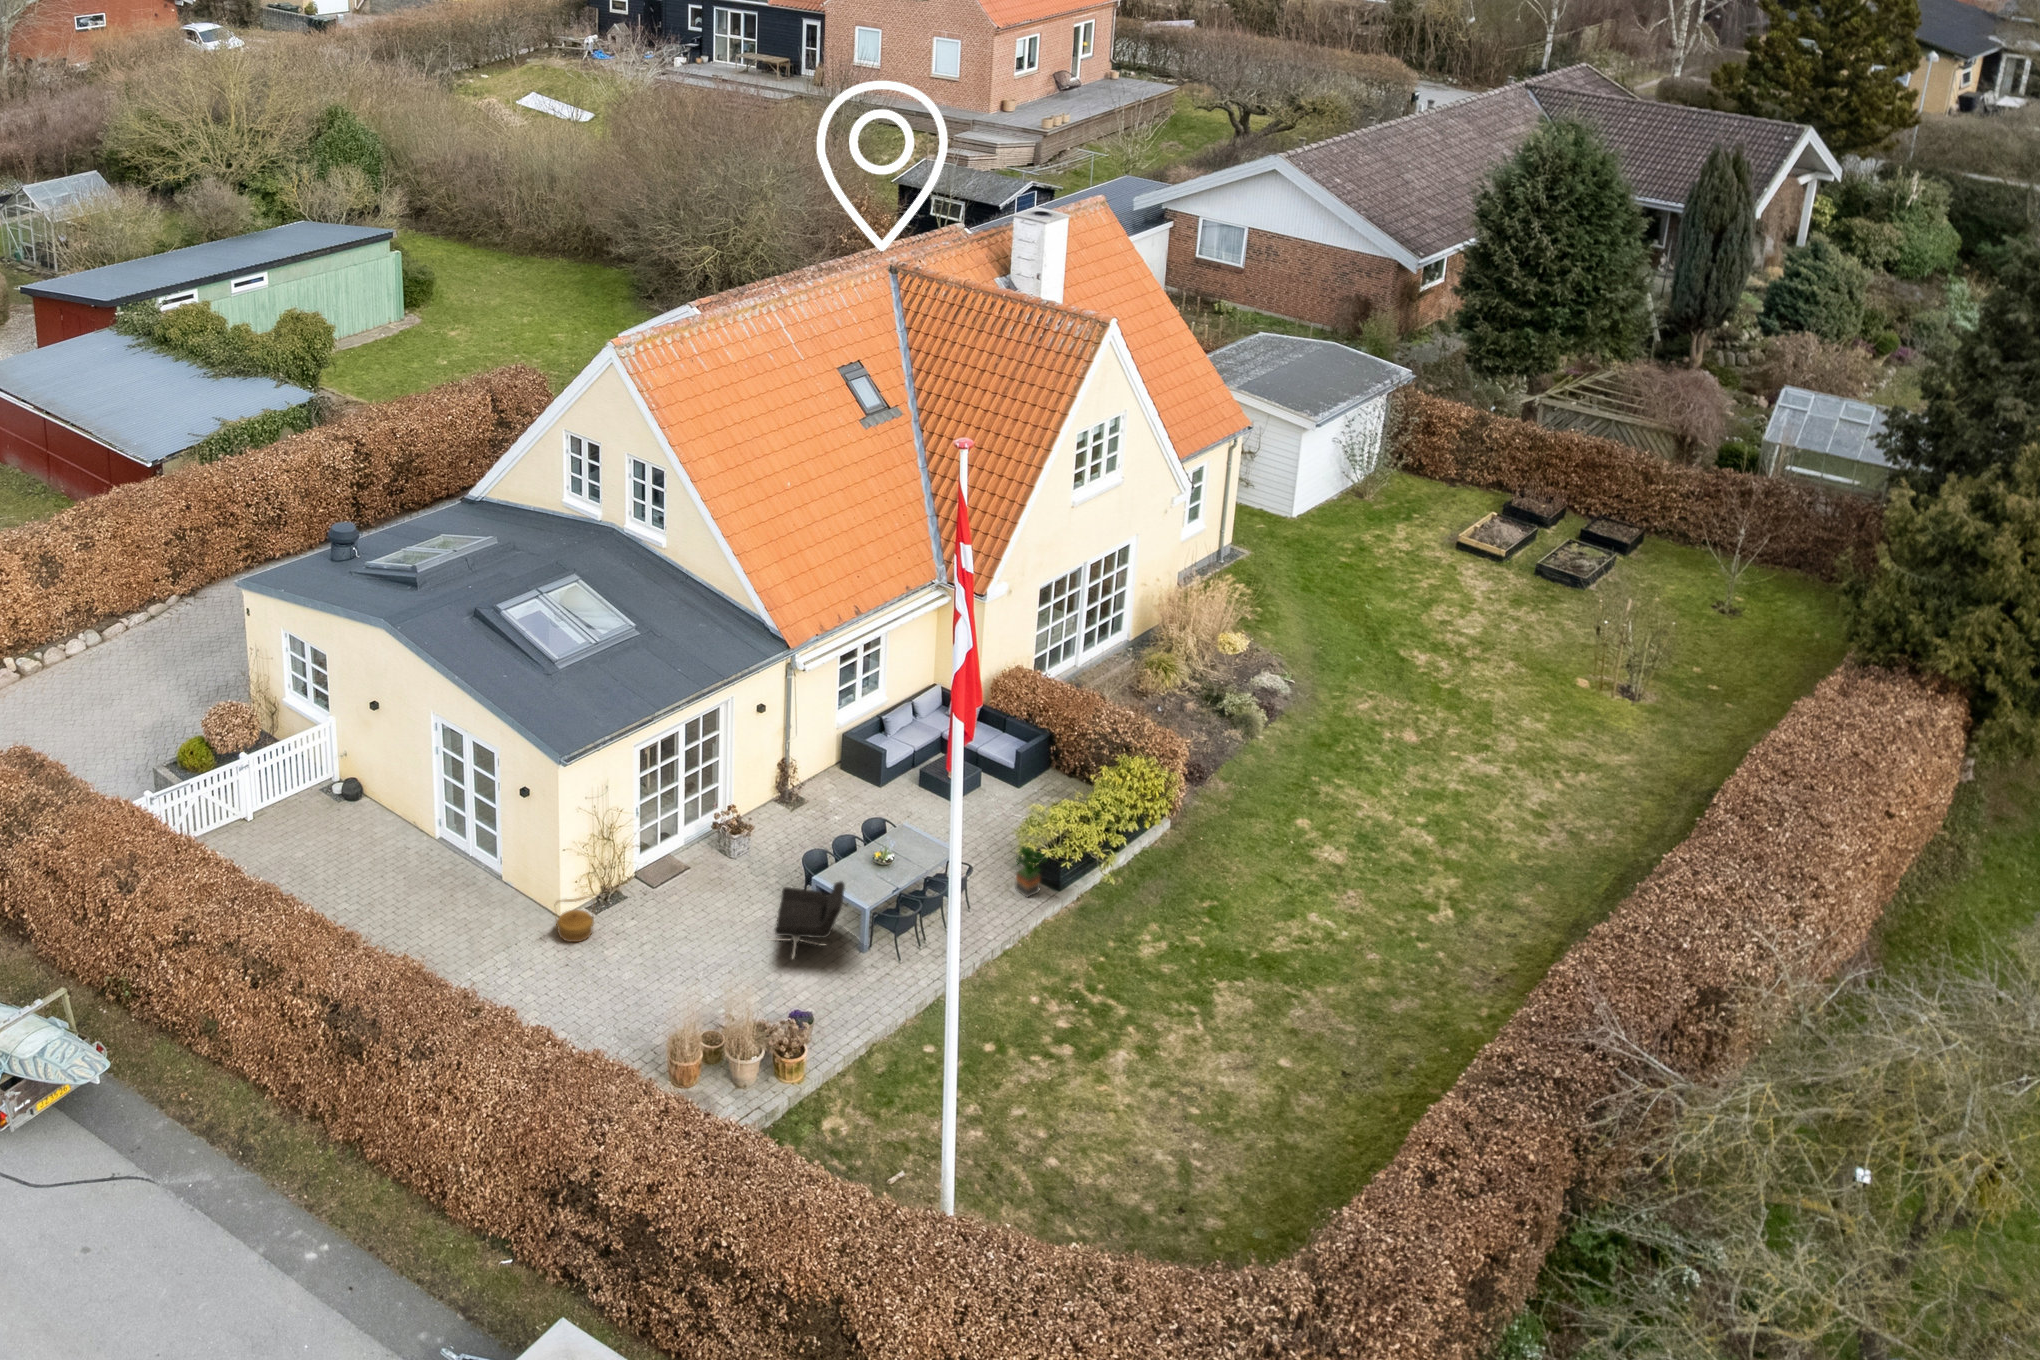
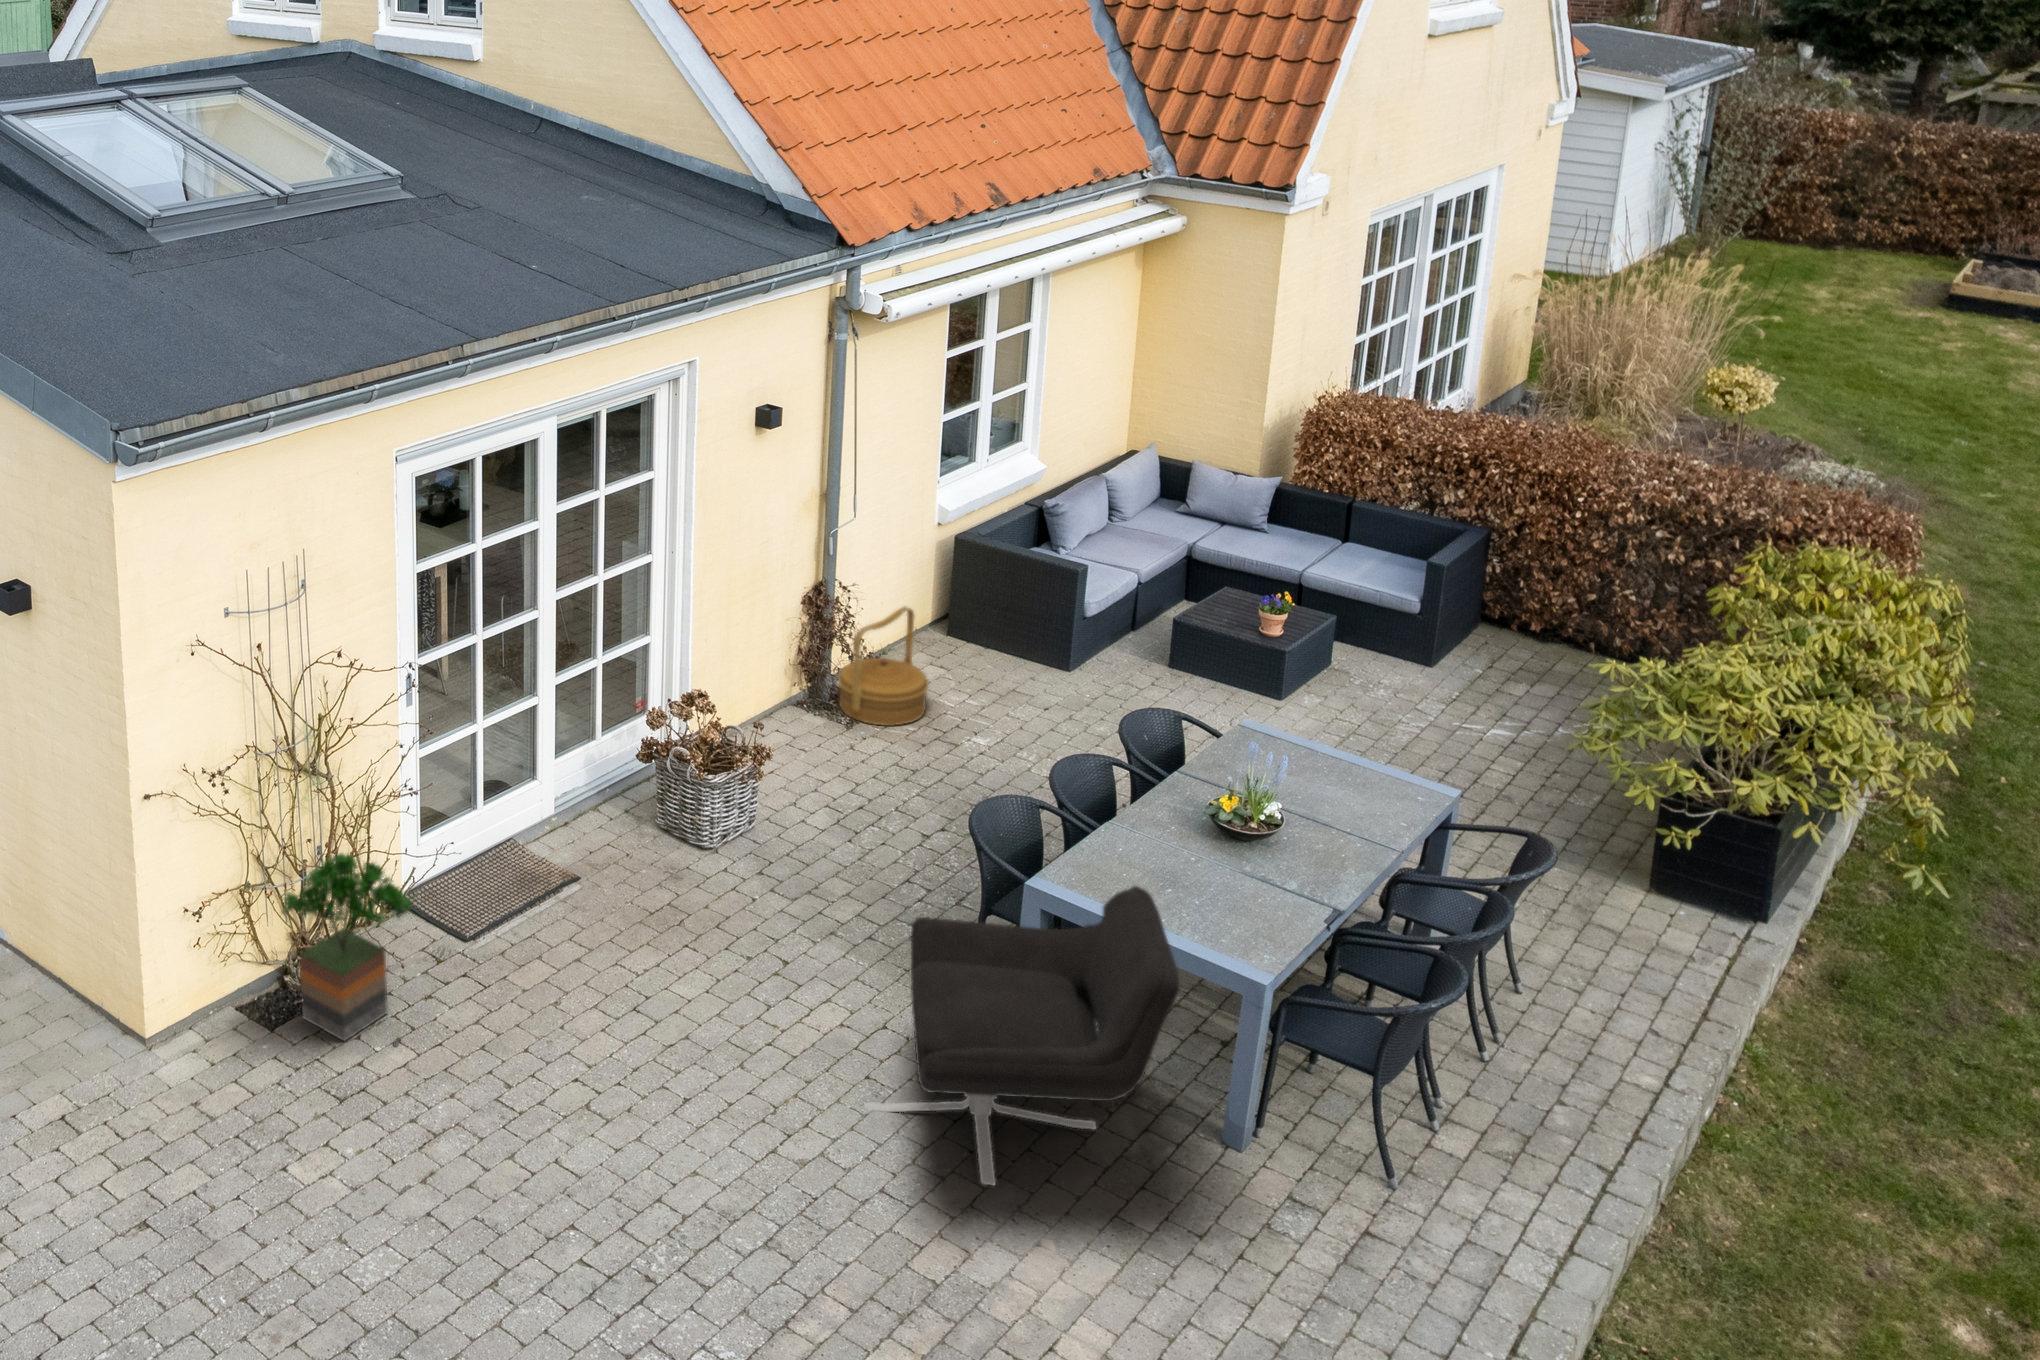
potted tree: present [1015,847,1047,897] -> present [283,853,410,1041]
woven basket: present [555,896,594,942] -> present [838,606,929,726]

